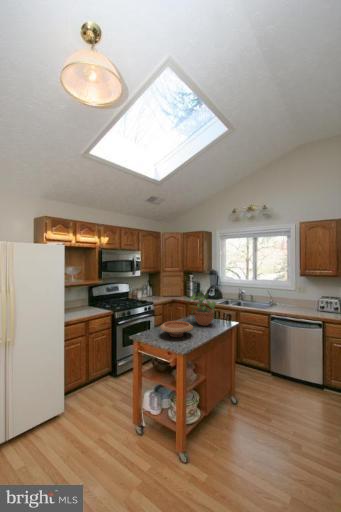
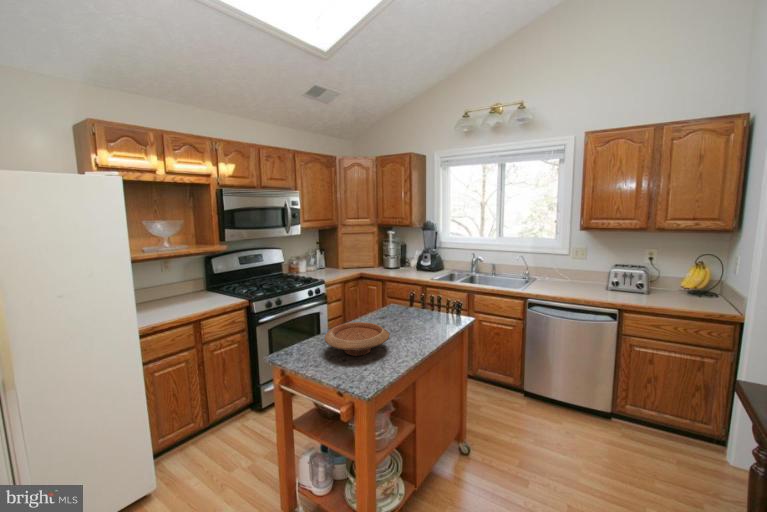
potted plant: present [189,291,216,326] -> none [381,260,433,327]

